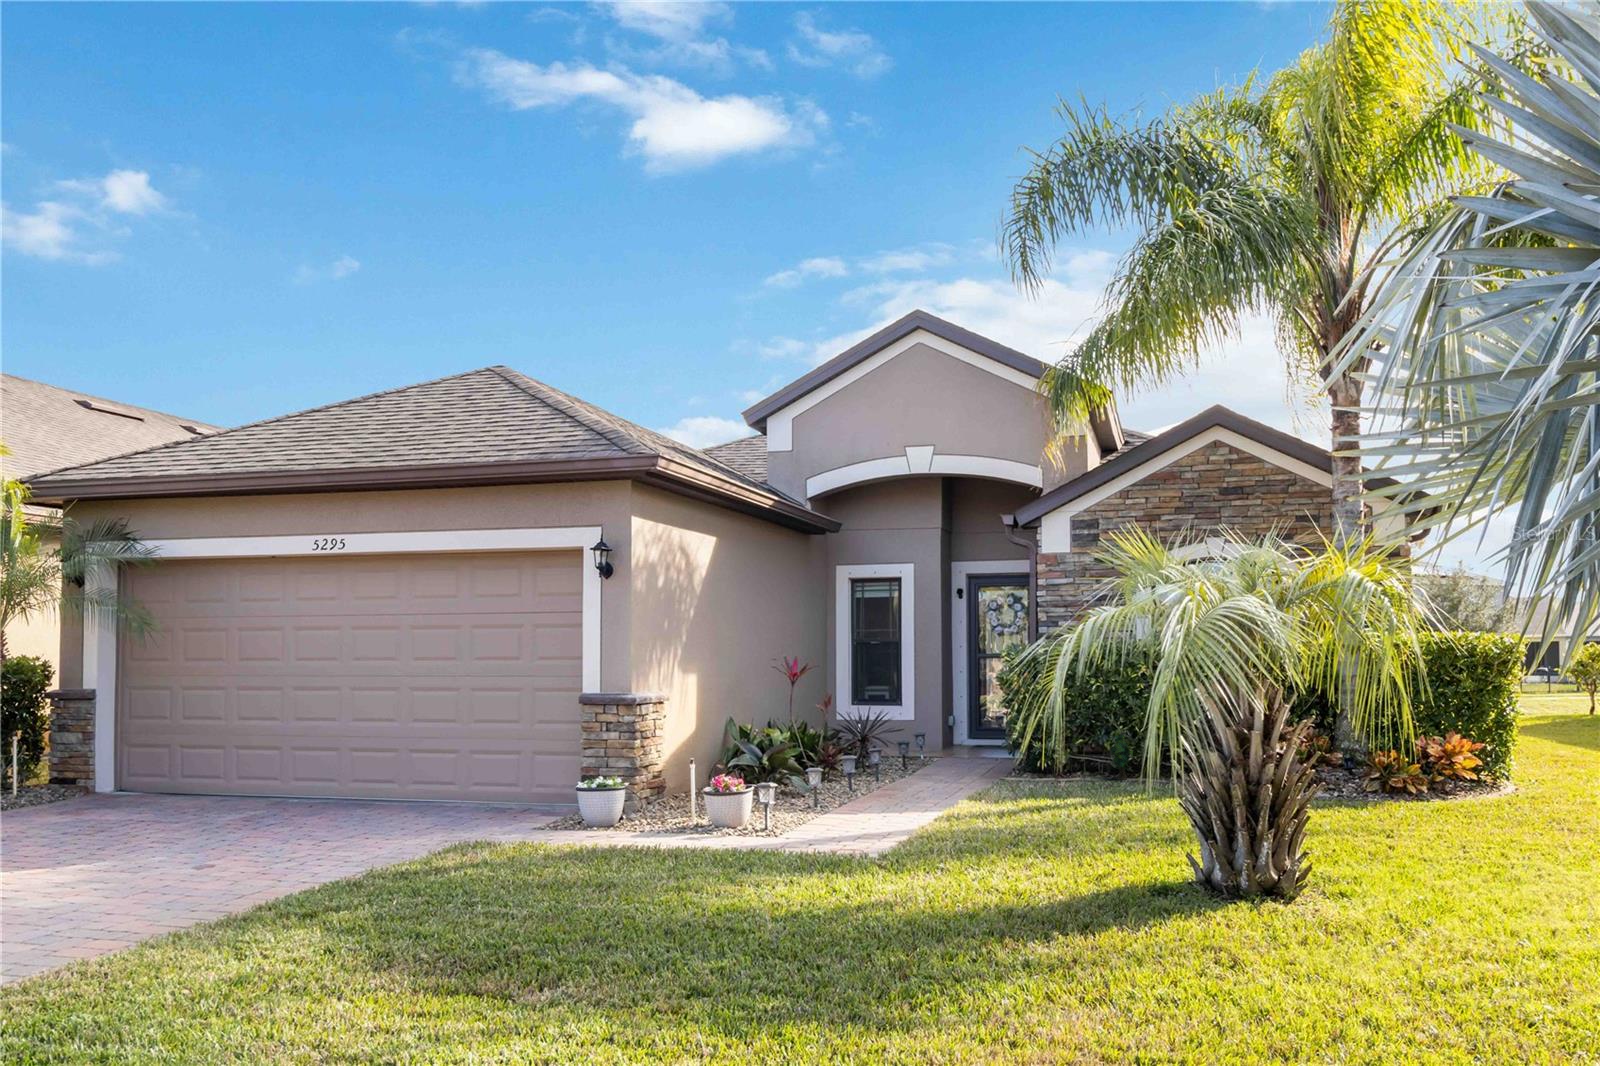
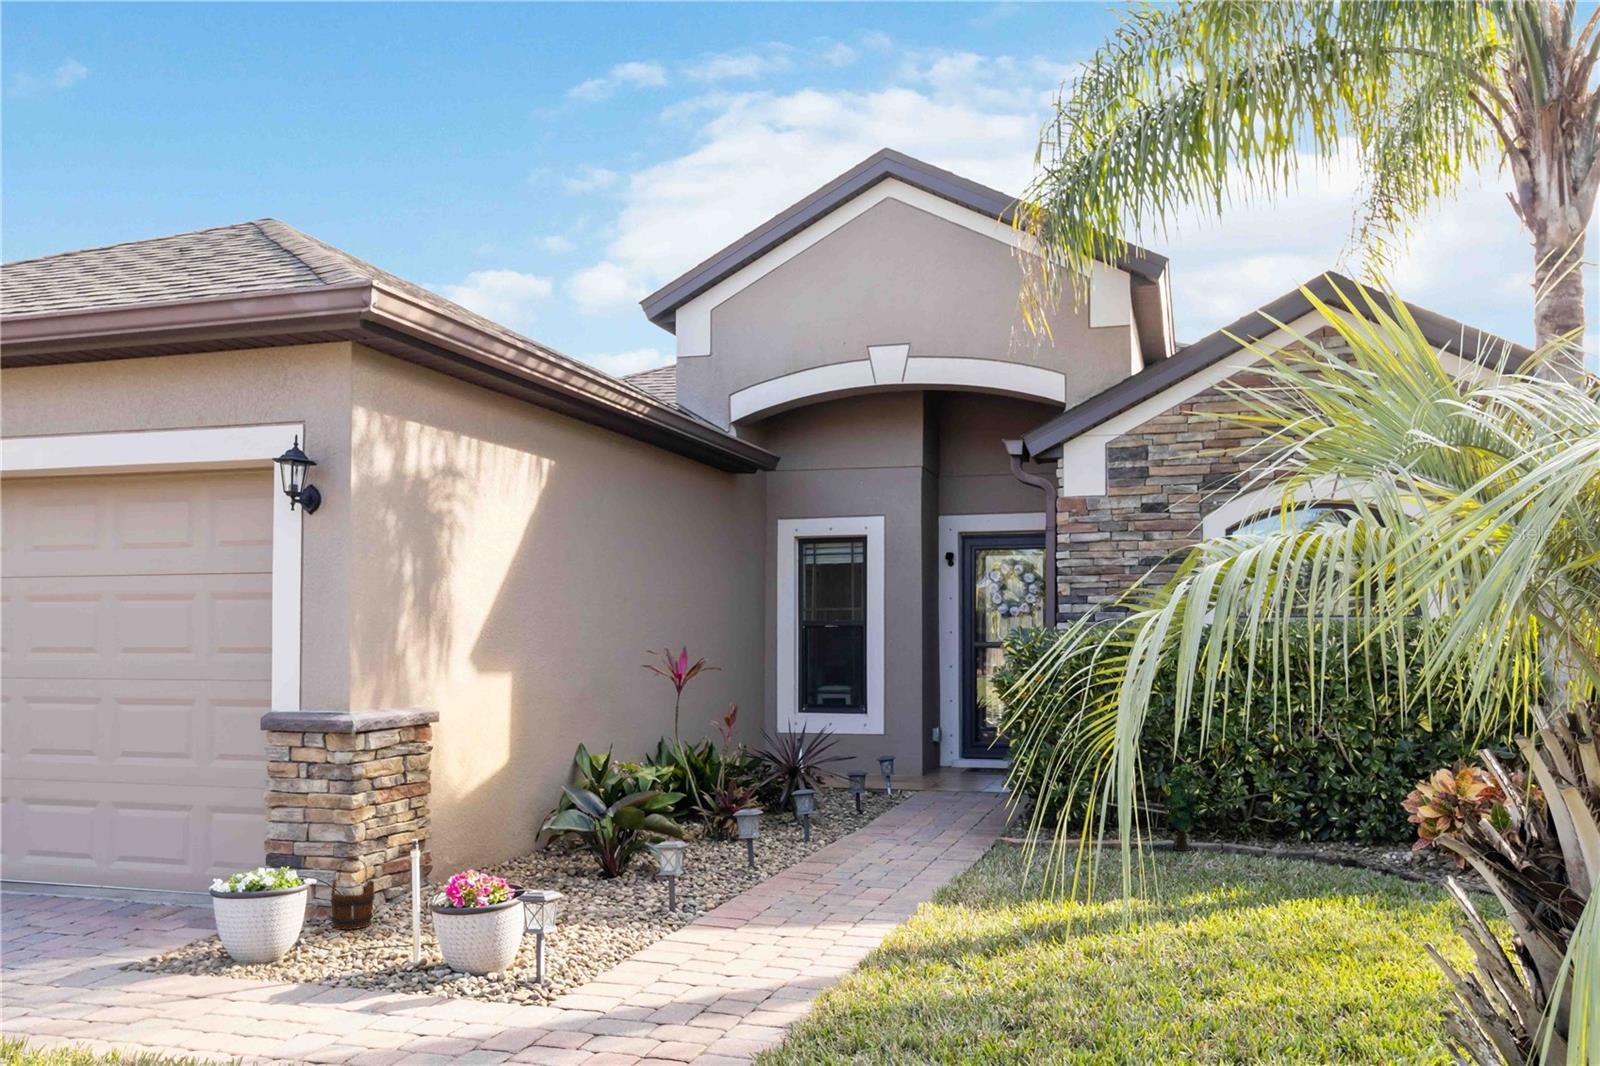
wooden bucket: none [629,775,655,817] -> present [331,857,375,930]

